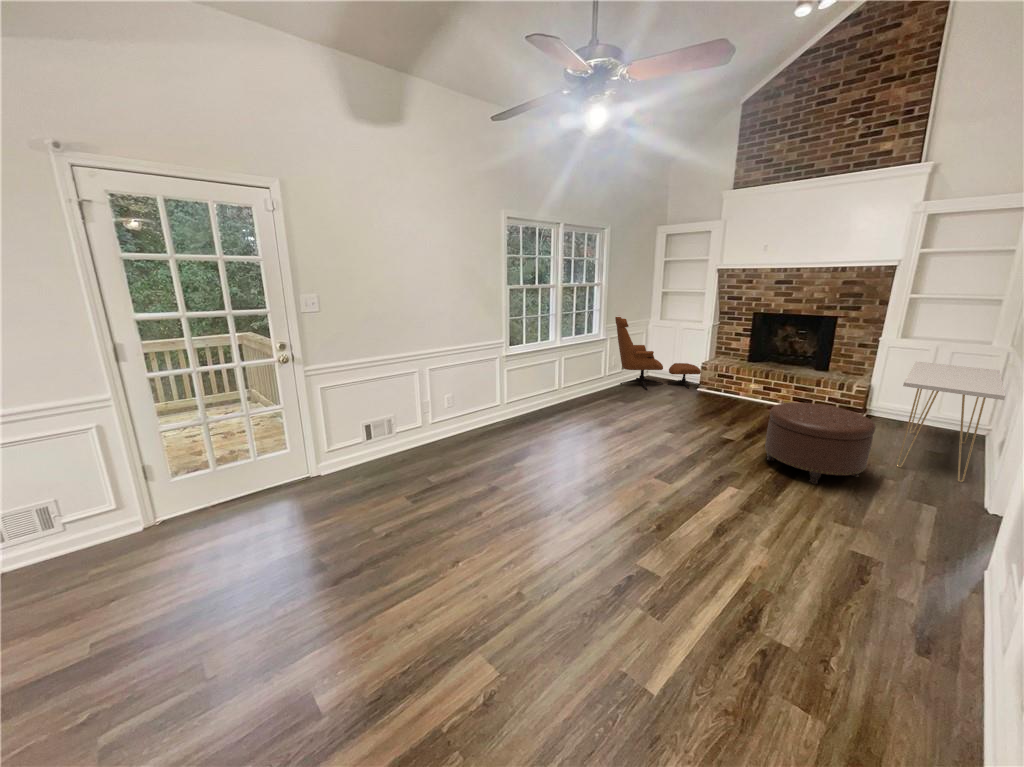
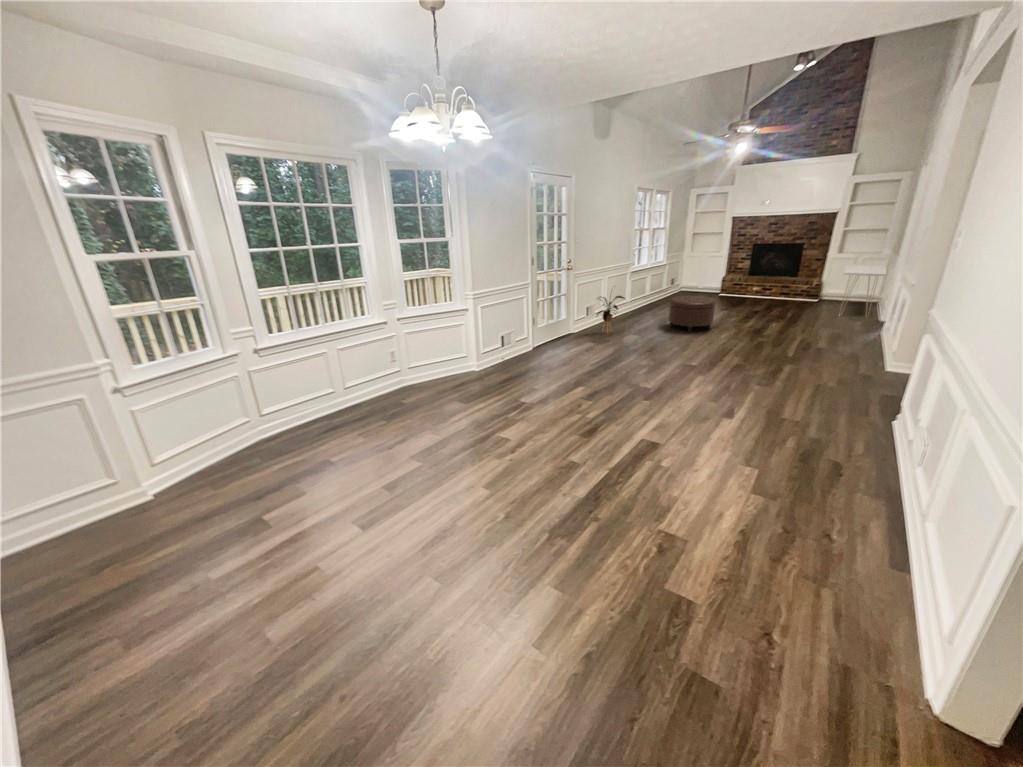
lounge chair: present [615,317,701,390] -> none [669,251,721,298]
house plant: none [387,376,439,462] -> present [597,296,625,333]
ottoman: present [765,403,875,484] -> present [669,296,716,332]

